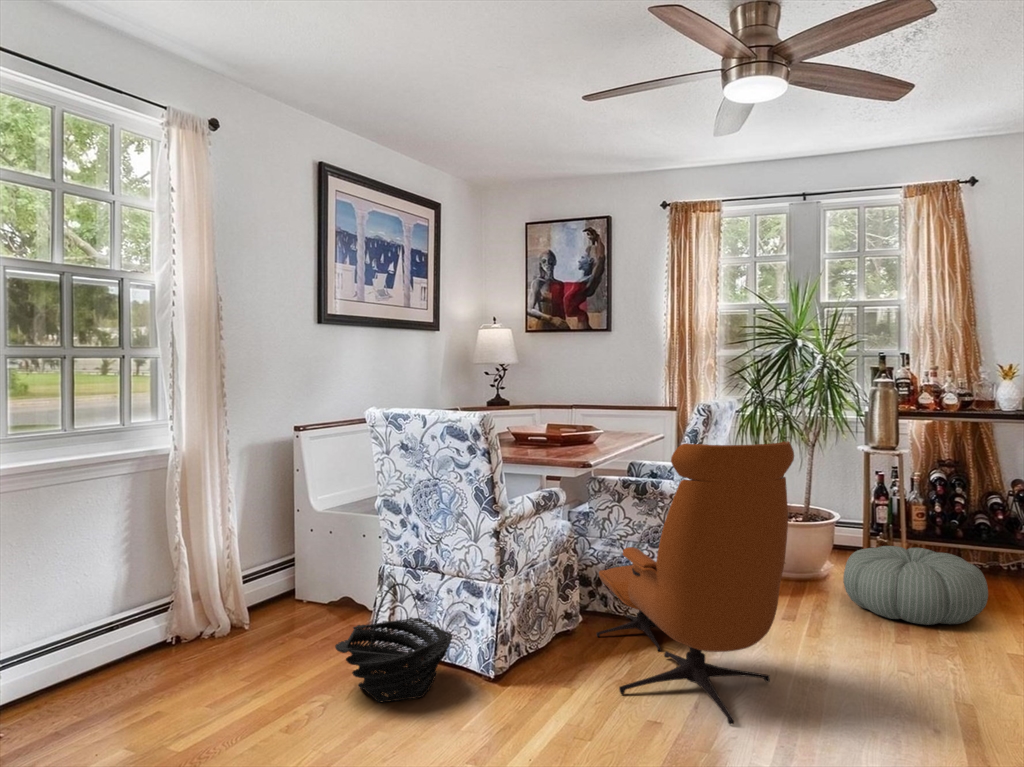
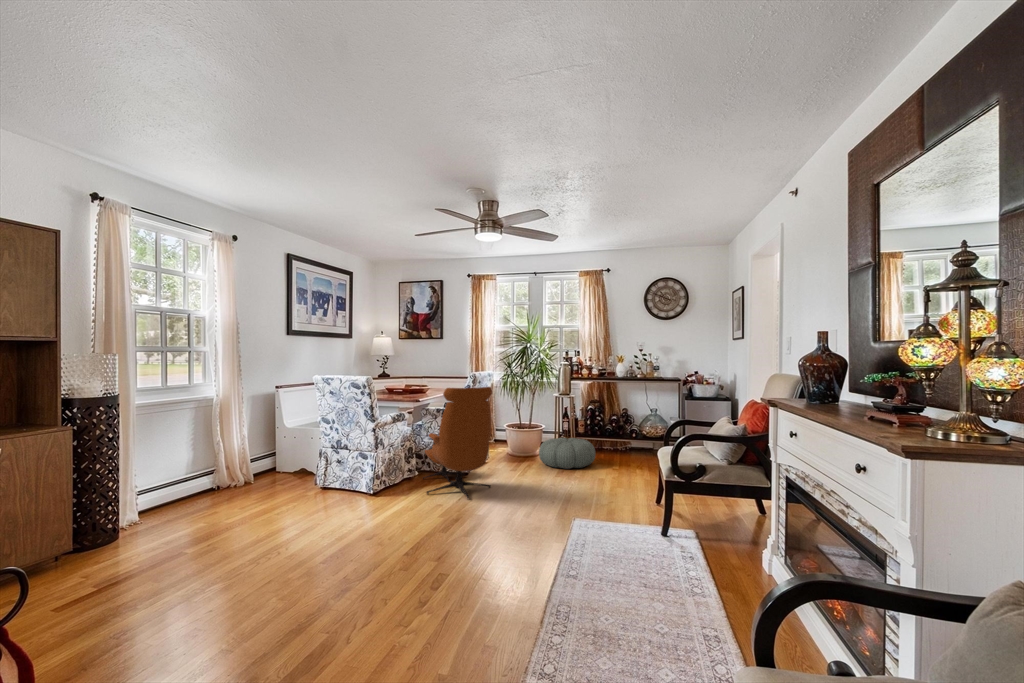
basket: present [335,583,452,703] -> none [300,453,354,503]

